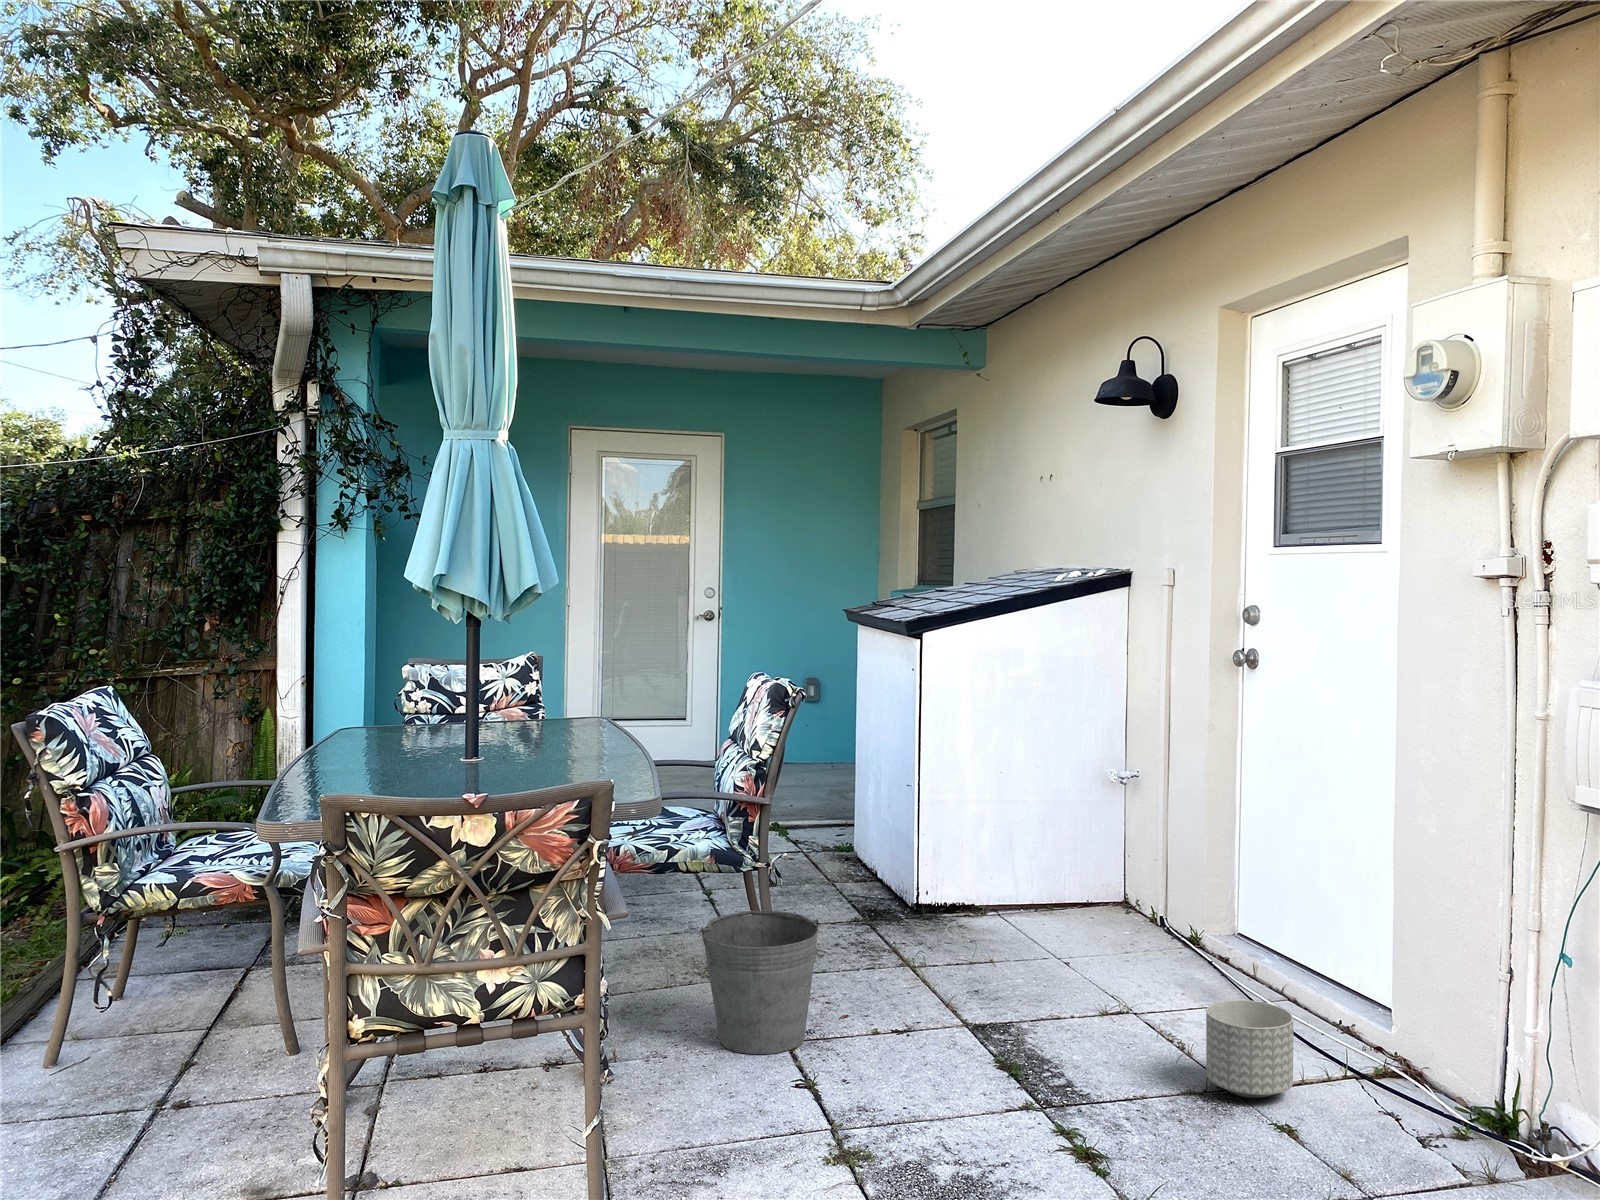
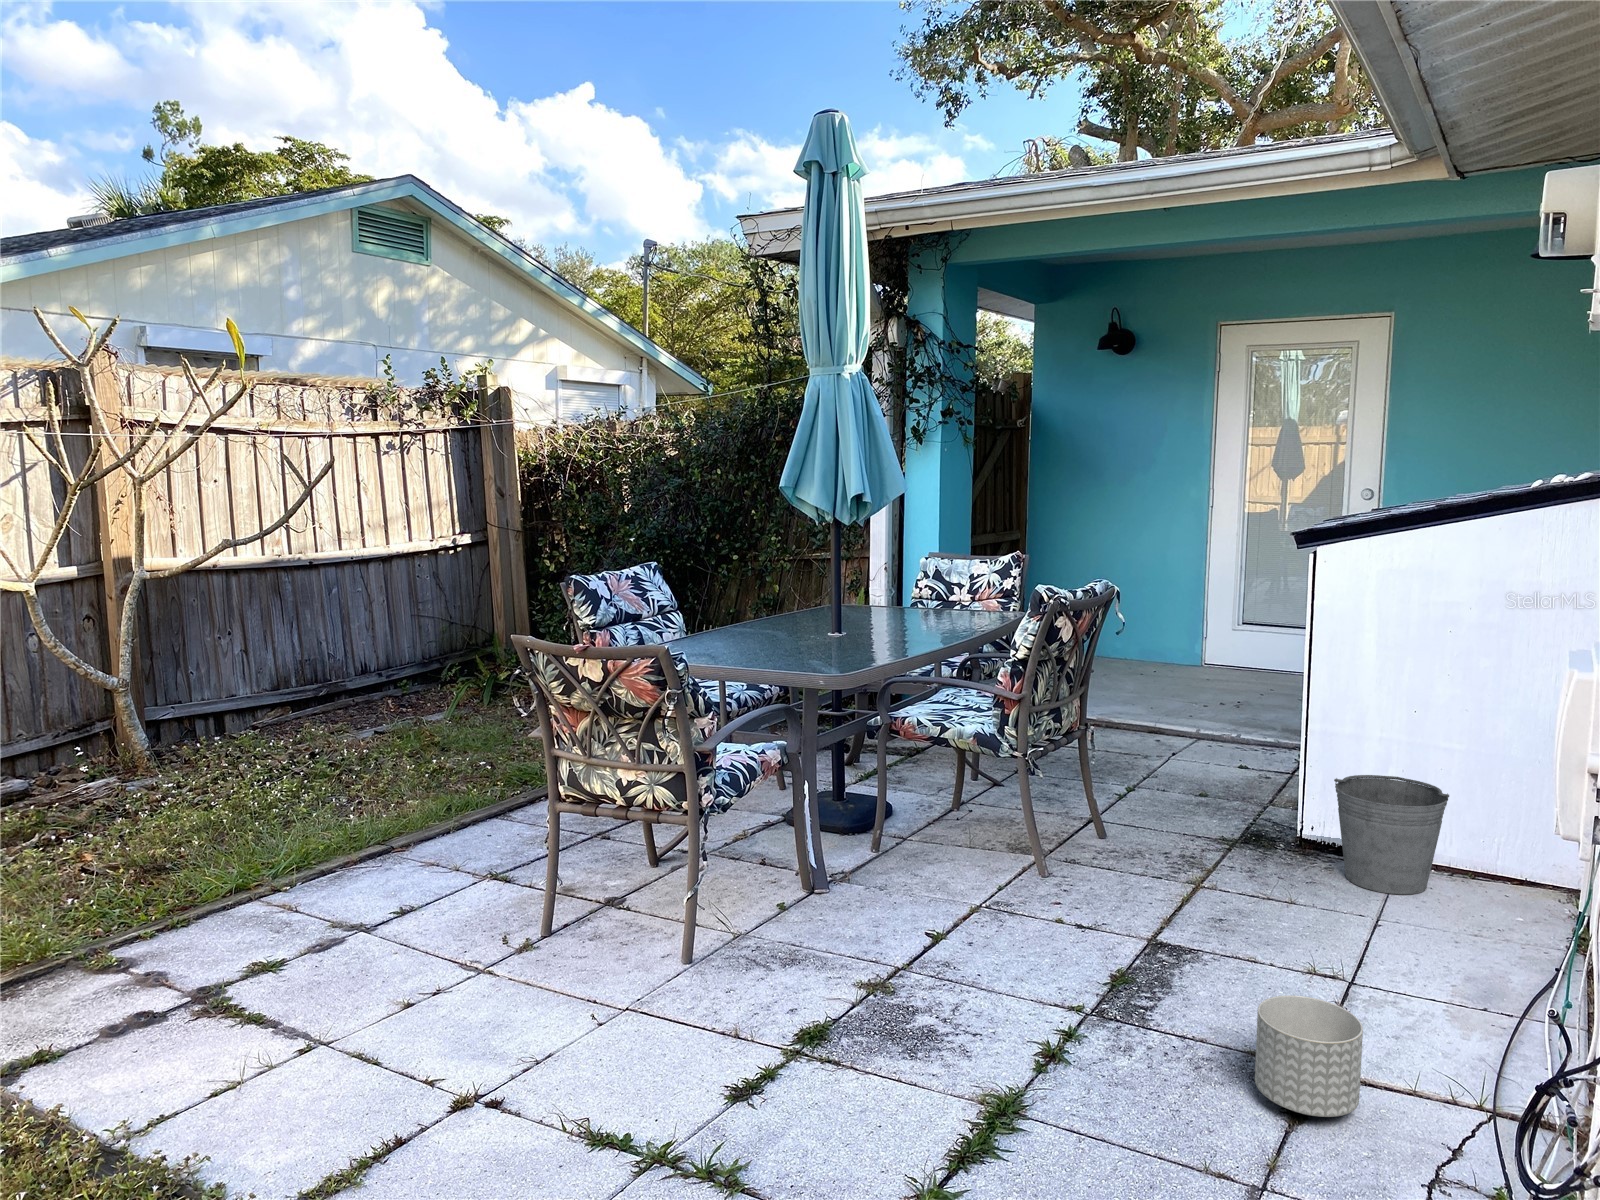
bucket: present [700,911,819,1054] -> present [1334,775,1449,894]

